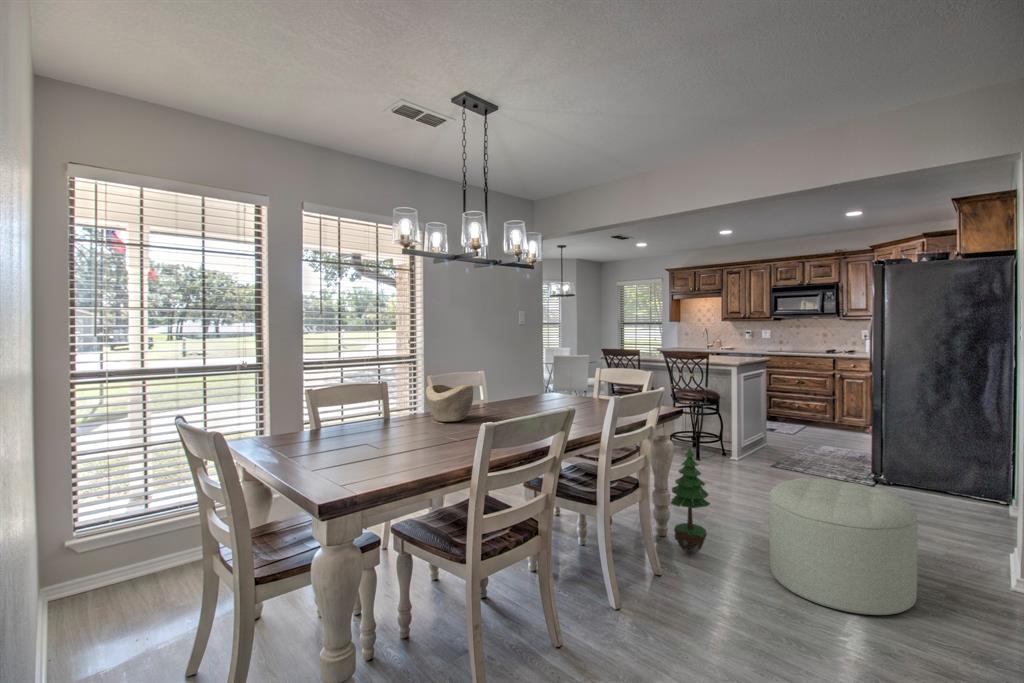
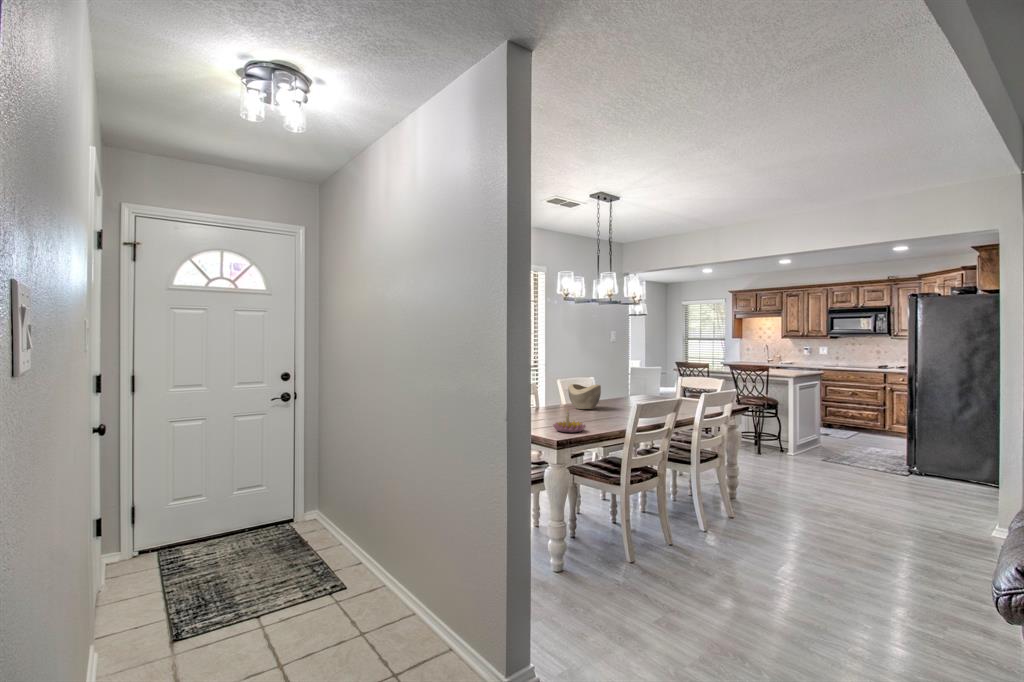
candle holder: none [347,433,408,477] -> present [553,410,586,433]
potted tree: present [671,447,710,554] -> none [740,432,770,510]
ottoman: present [769,478,918,615] -> none [813,457,917,545]

